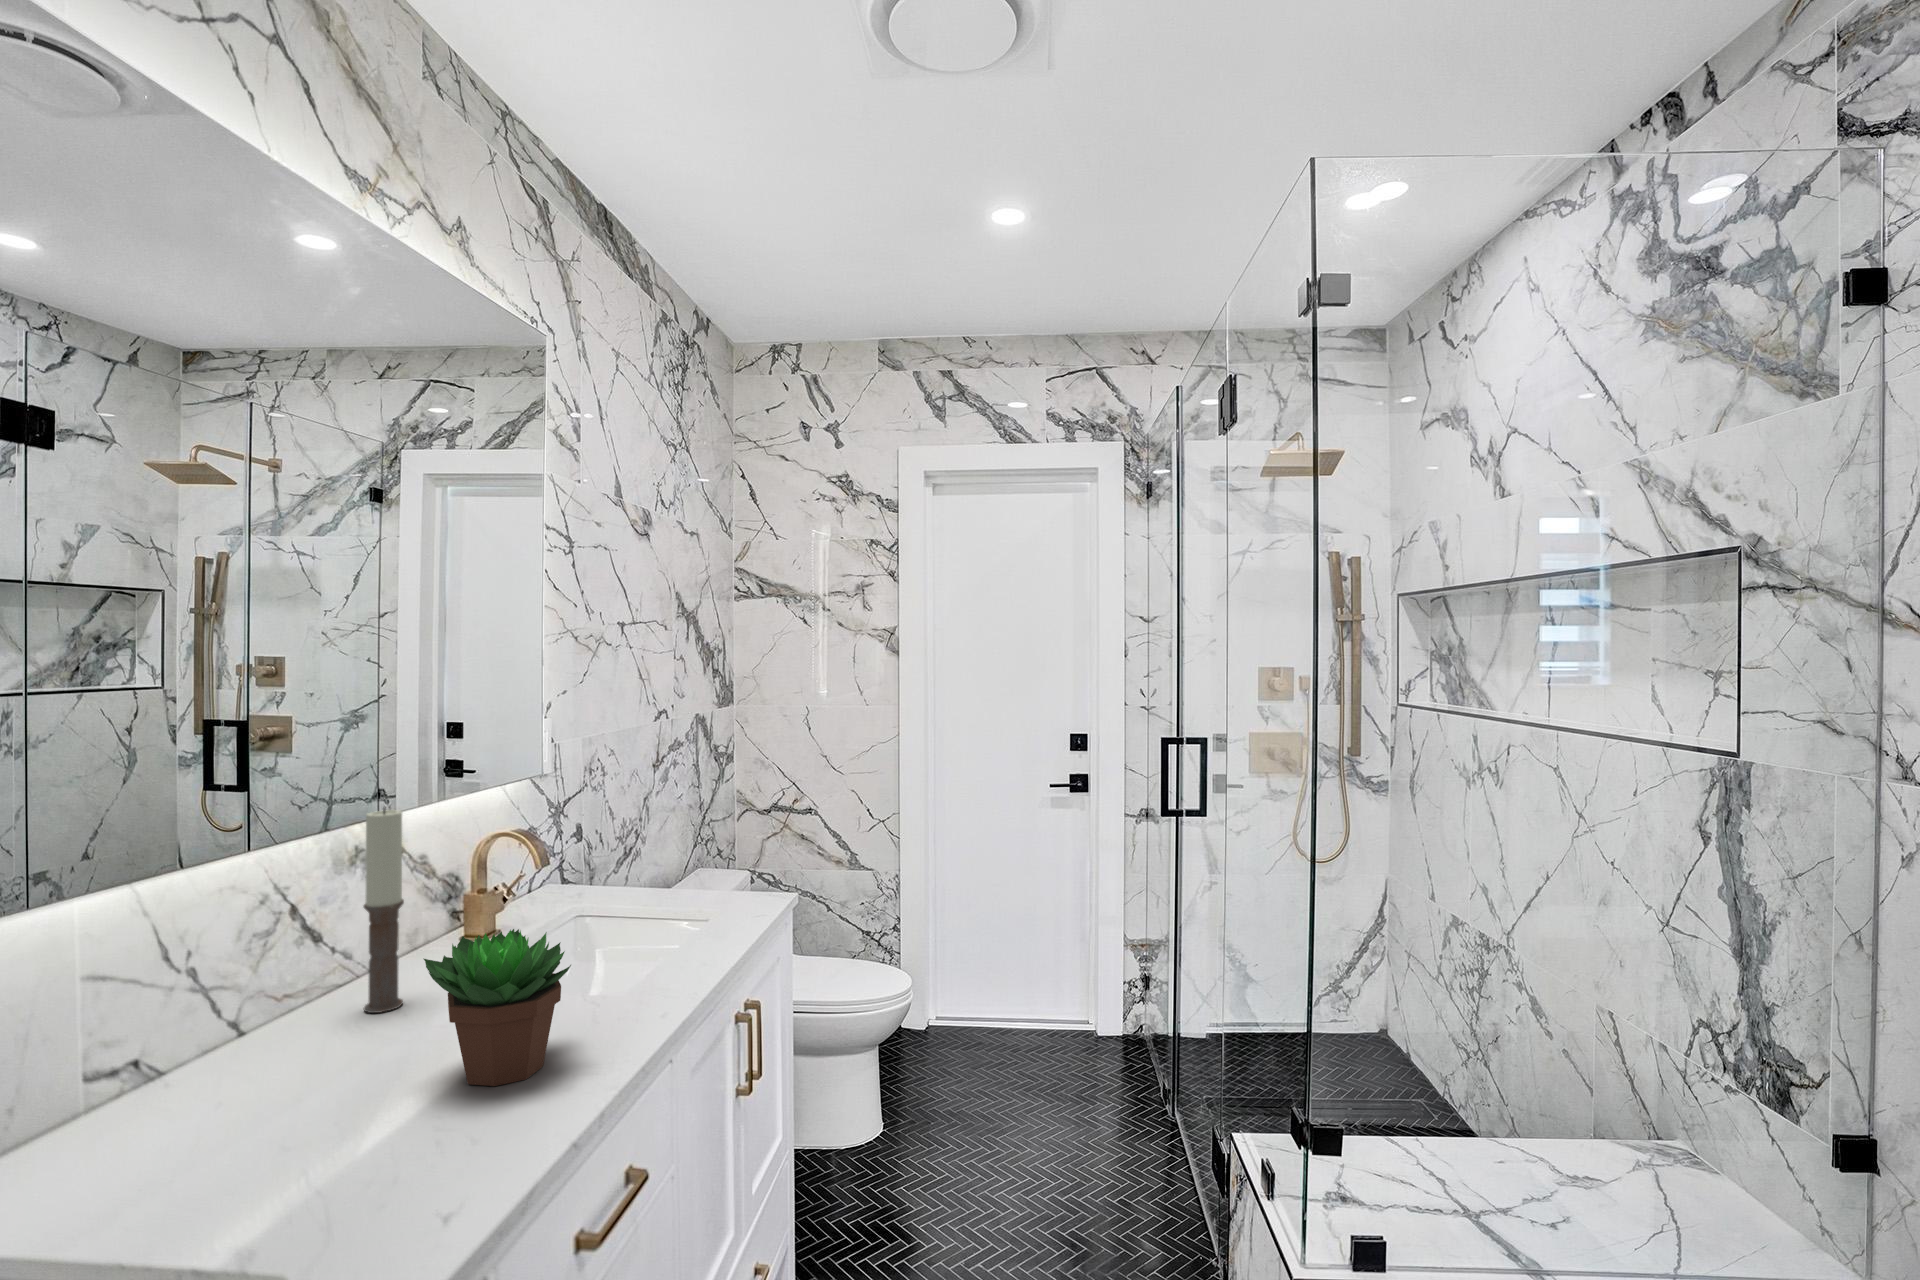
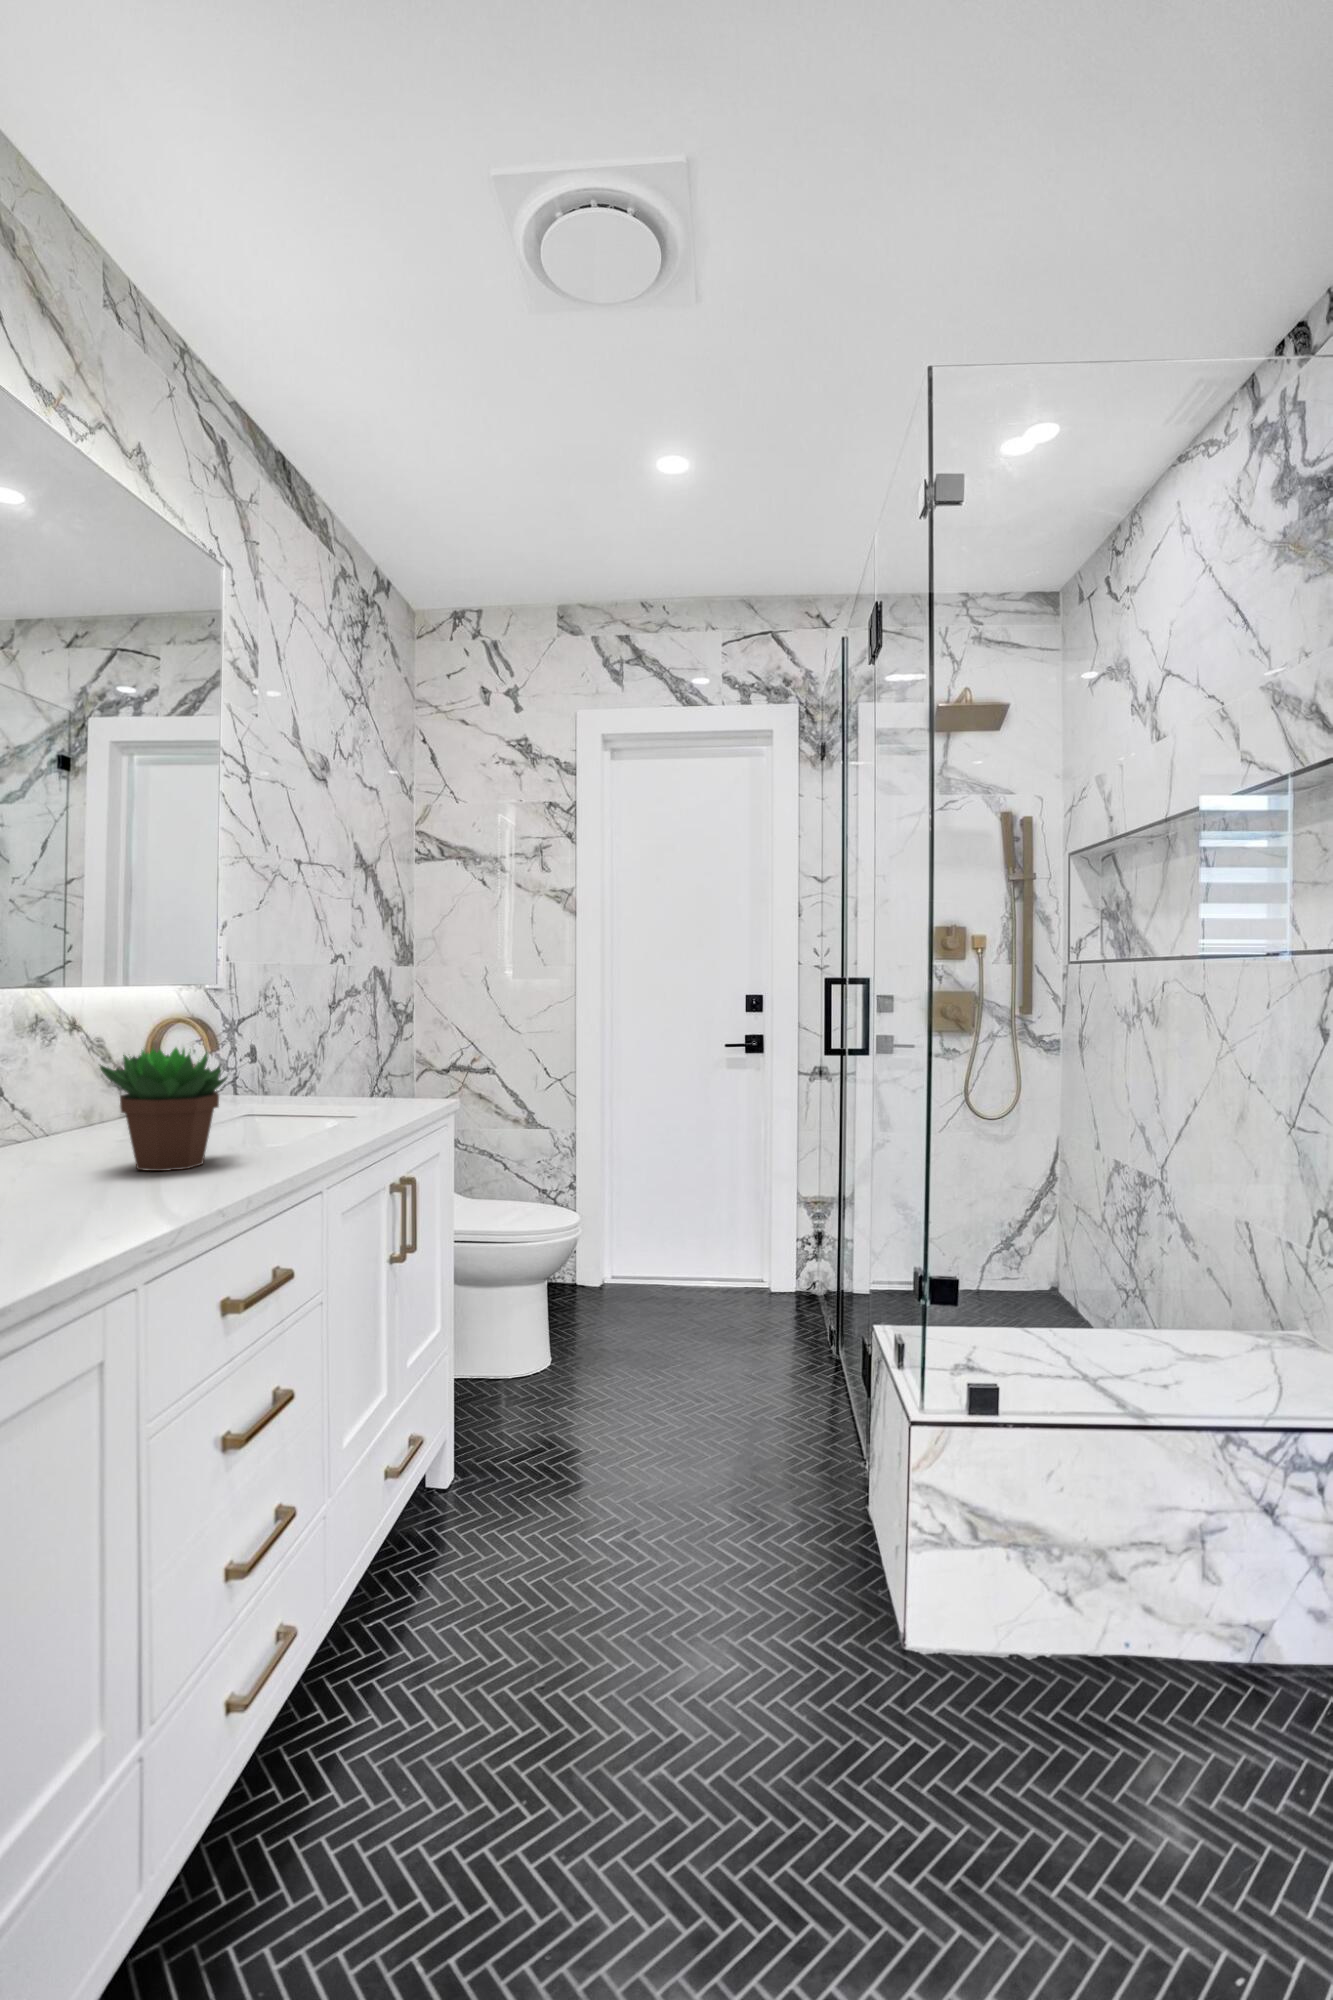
candle: present [364,808,404,1013] -> none [48,963,83,1145]

